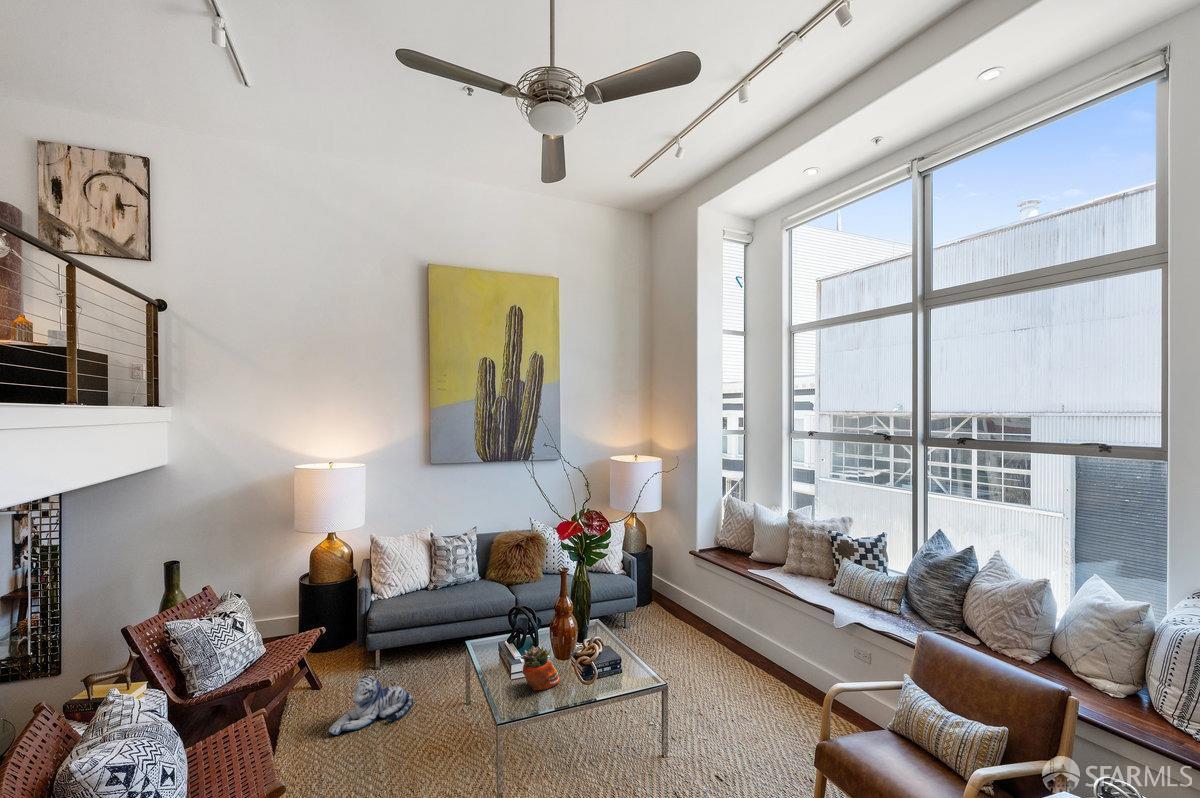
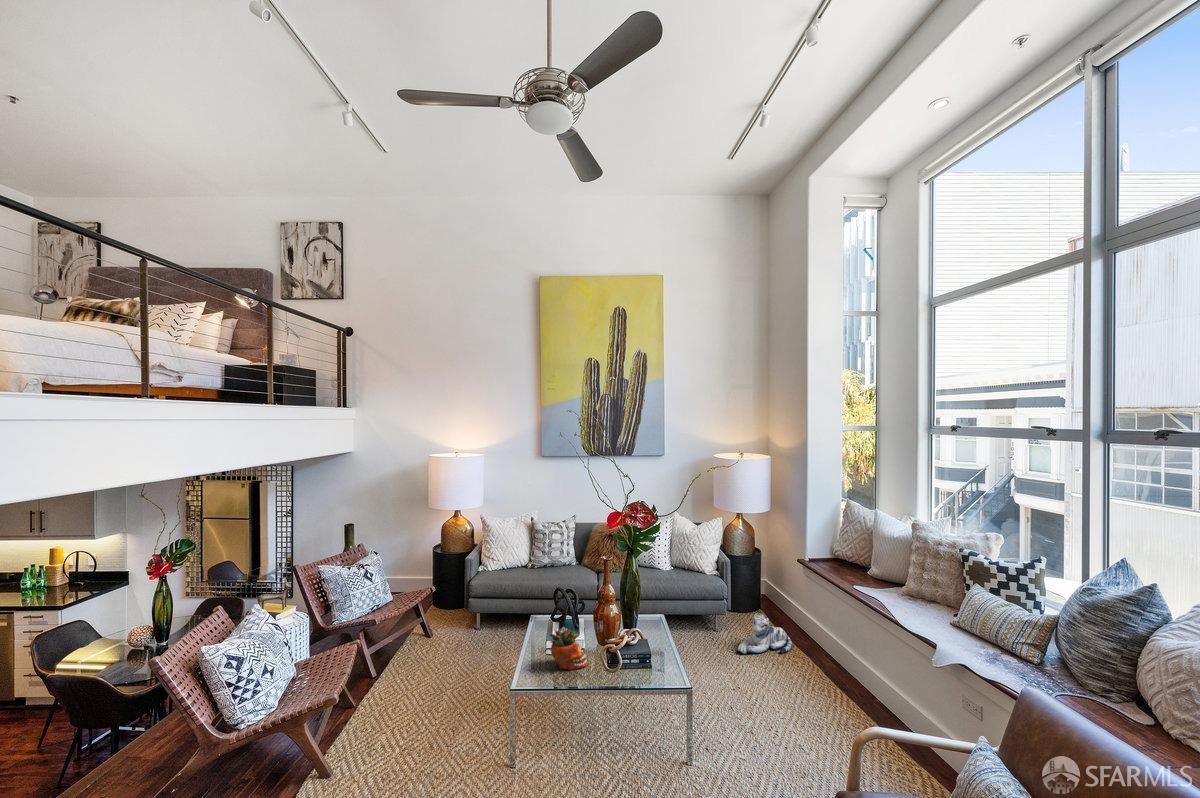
plush toy: present [329,675,413,735] -> present [738,613,792,654]

